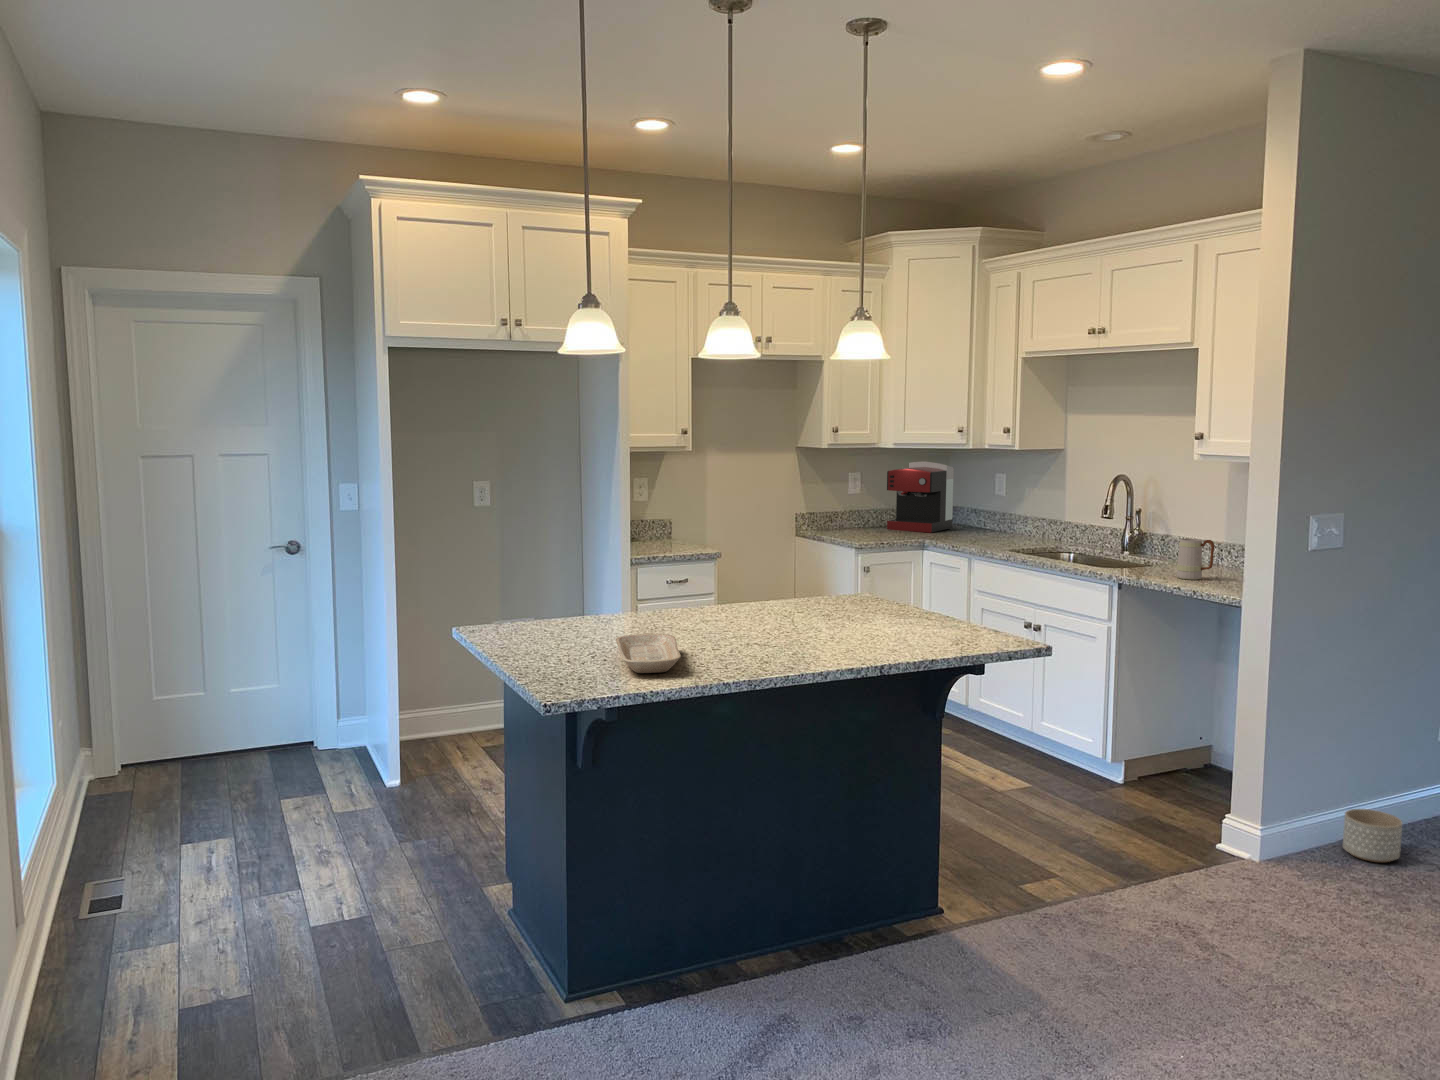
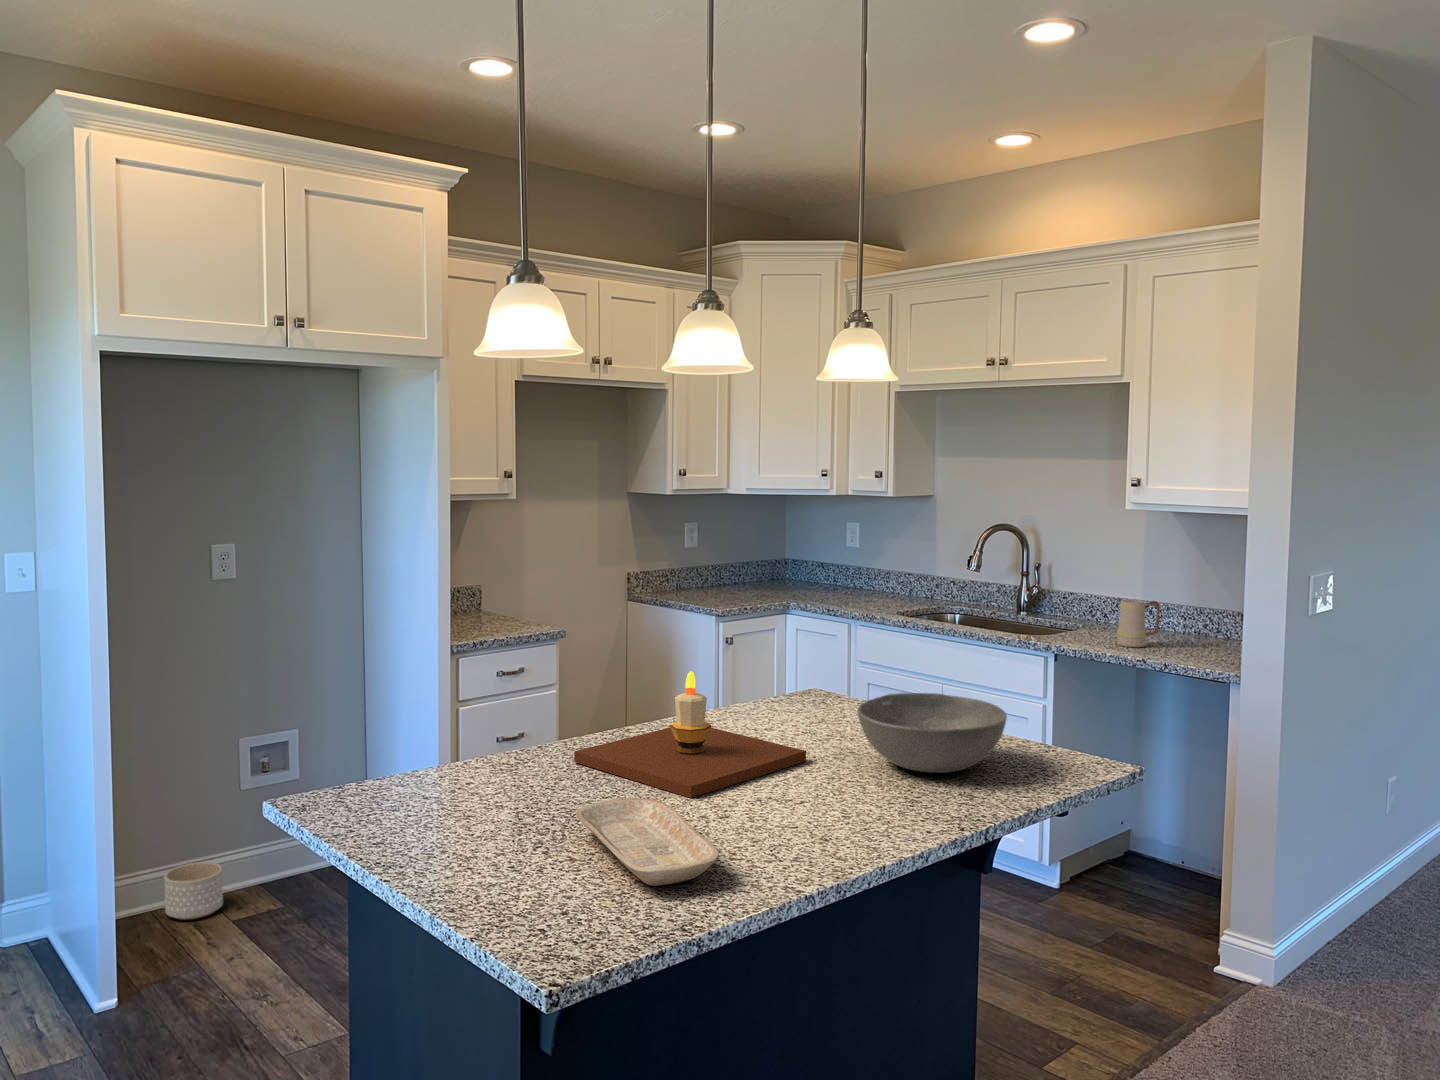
coffee maker: present [887,461,954,533] -> none [728,510,799,593]
candle: none [651,562,805,641] -> present [574,671,806,798]
bowl: none [836,586,942,638] -> present [857,693,1007,773]
planter: present [1343,809,1402,862] -> present [164,862,223,920]

